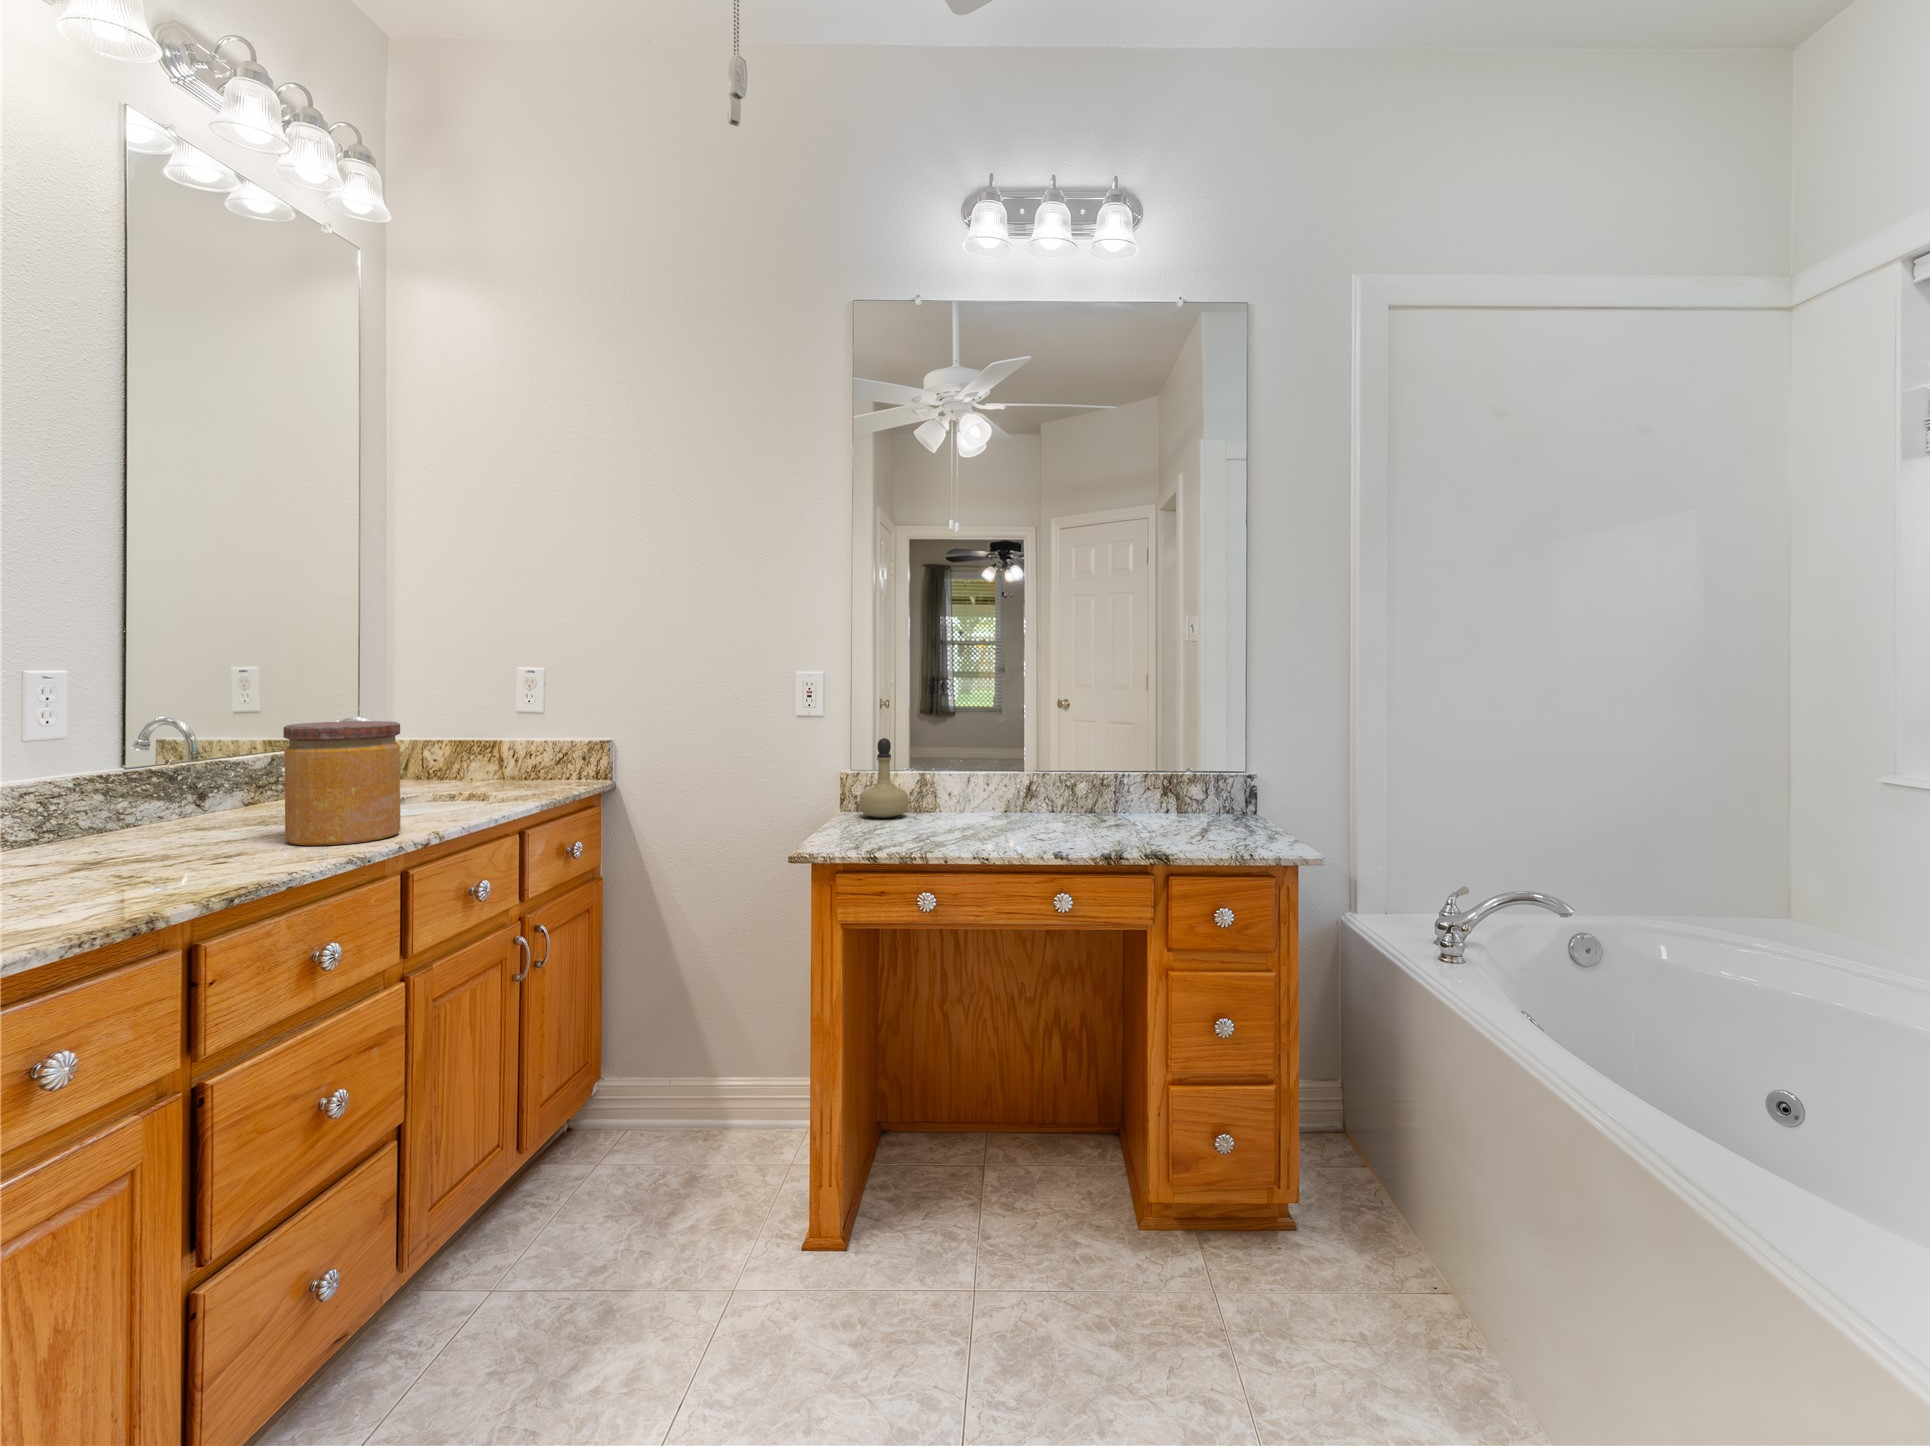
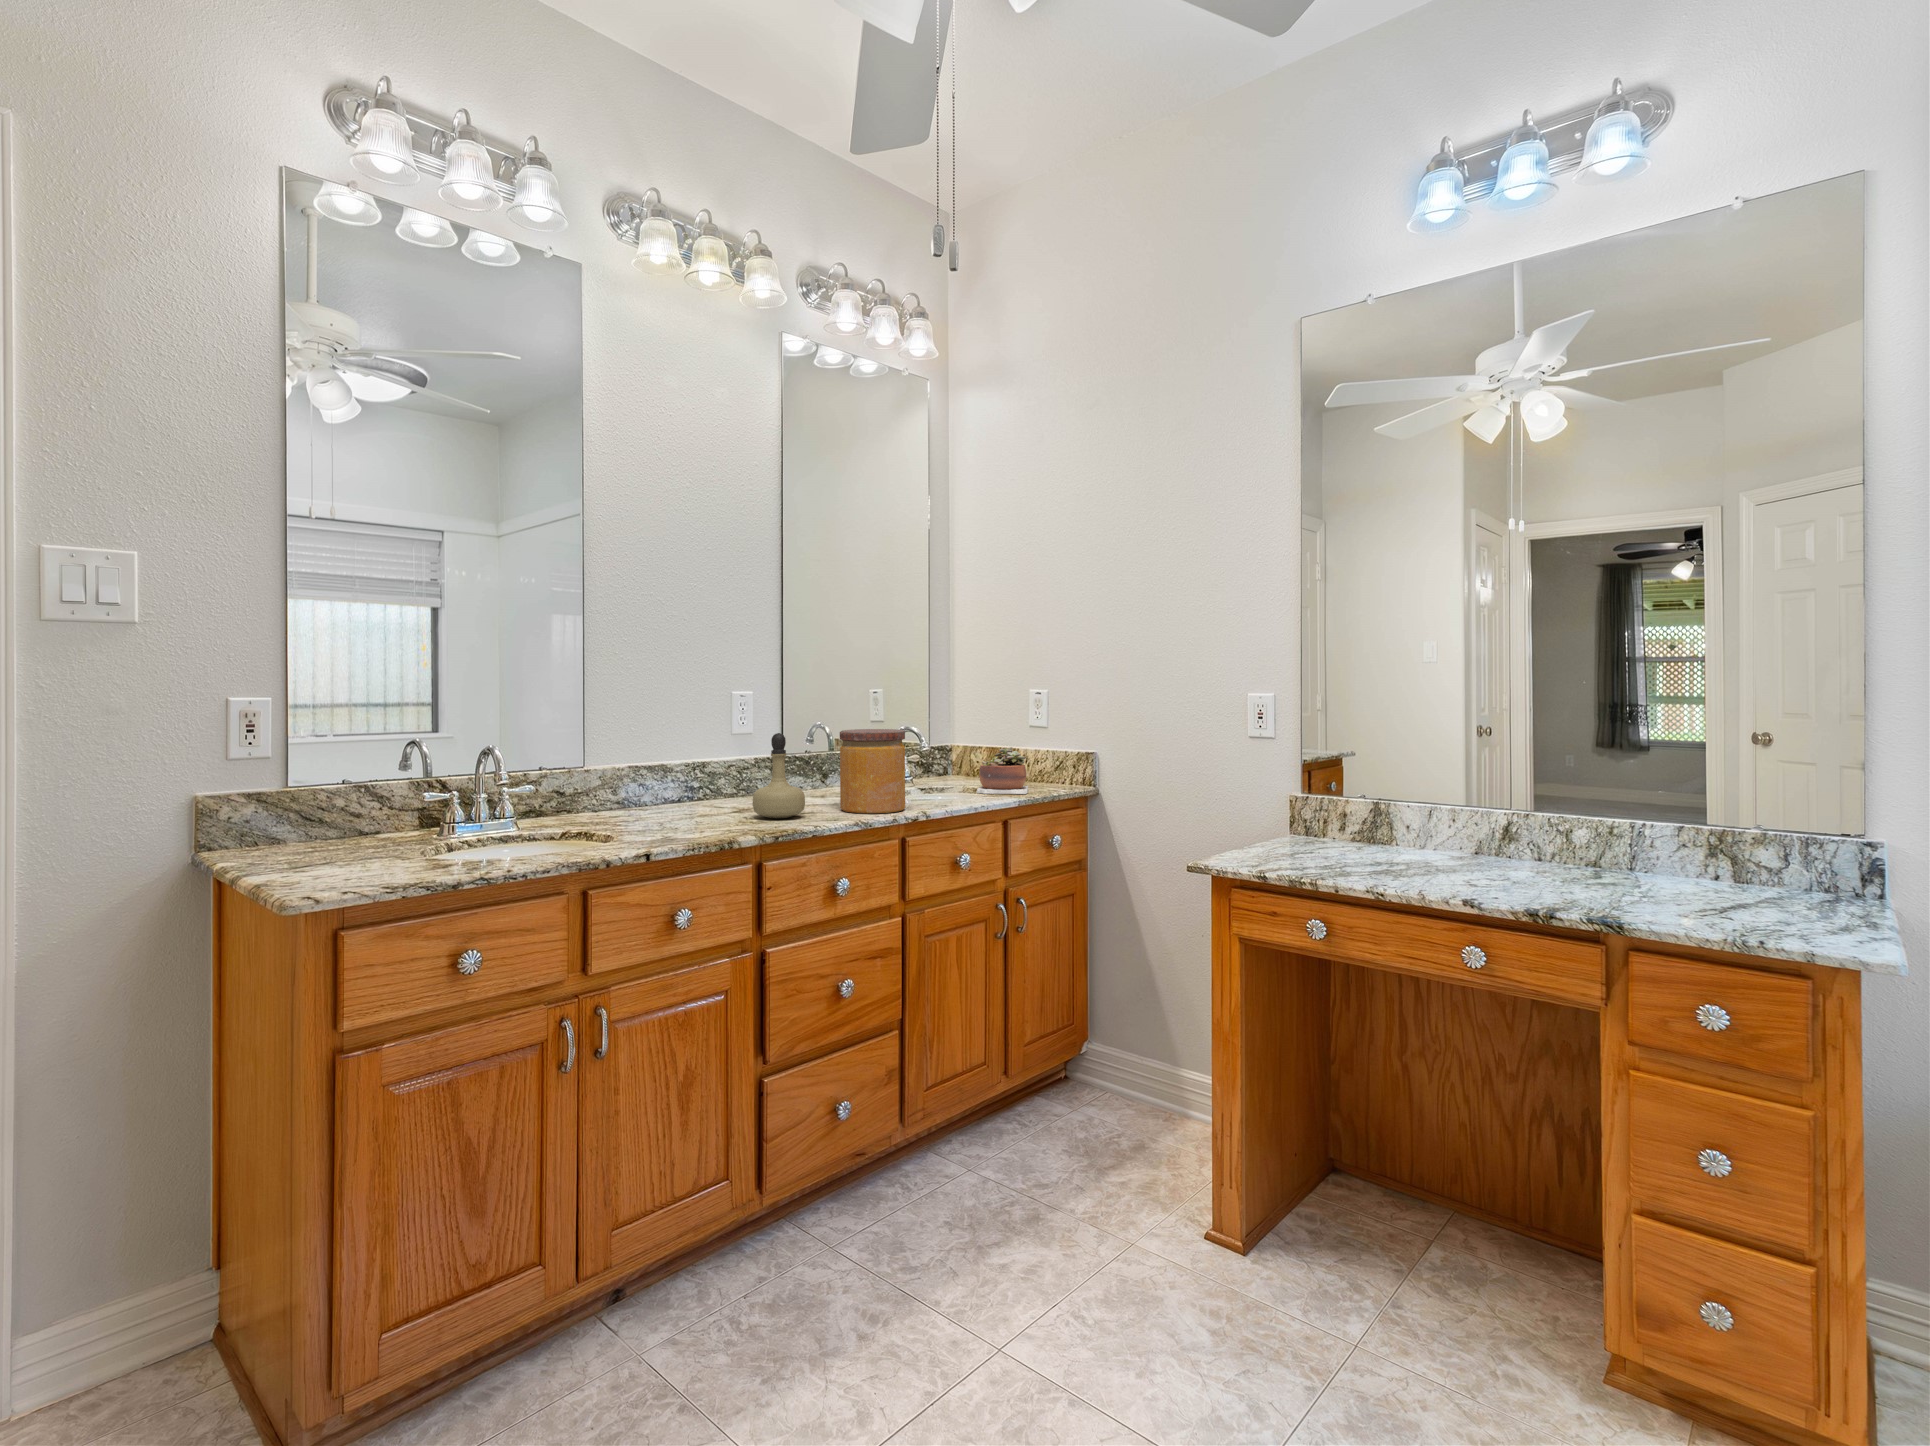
perfume bottle: present [859,738,908,818] -> present [753,733,805,818]
succulent plant: none [463,739,538,801] -> present [977,747,1028,794]

